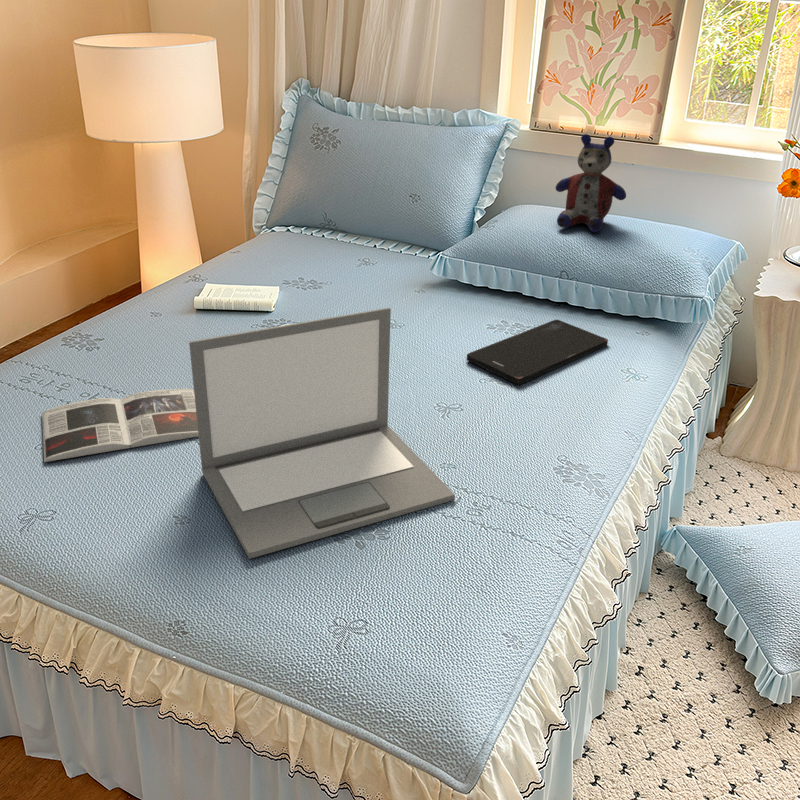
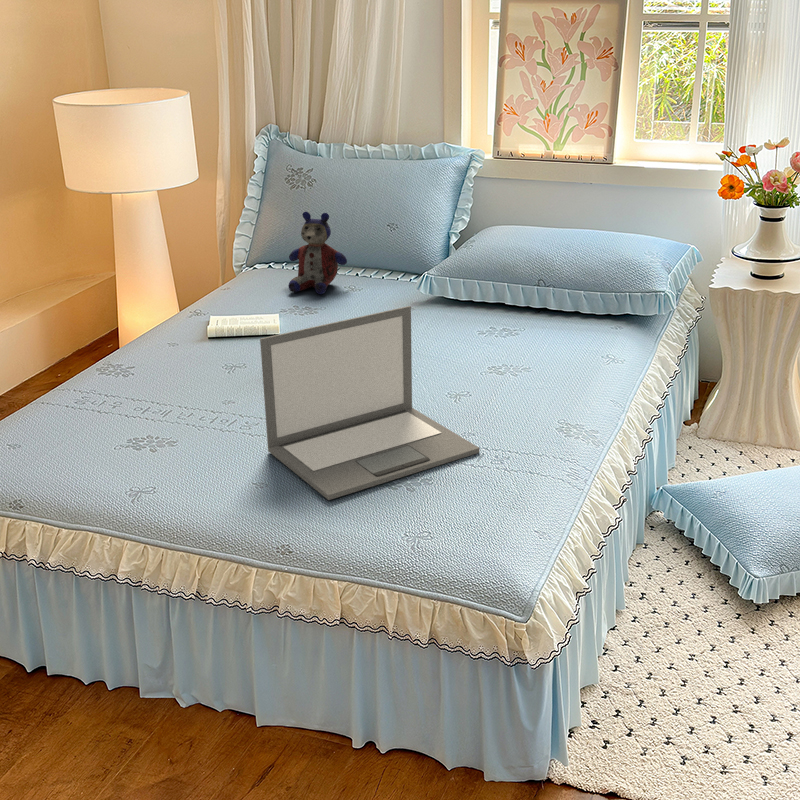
stuffed bear: present [556,134,626,232] -> present [288,212,347,294]
smartphone: present [467,320,608,384] -> none [467,321,587,372]
magazine: present [42,389,199,462] -> none [112,396,264,455]

